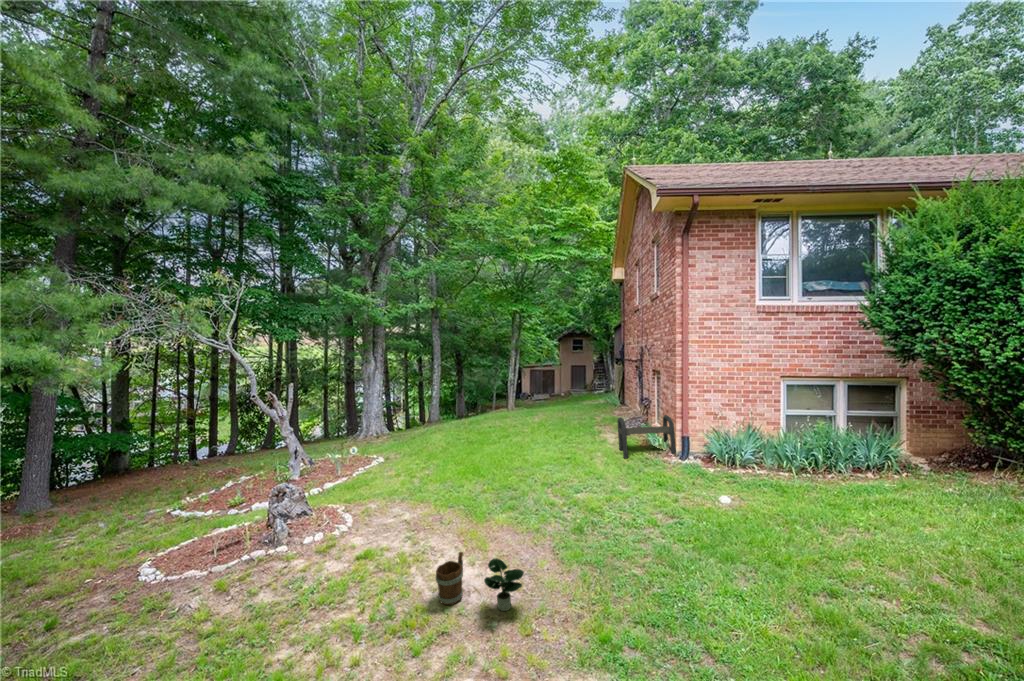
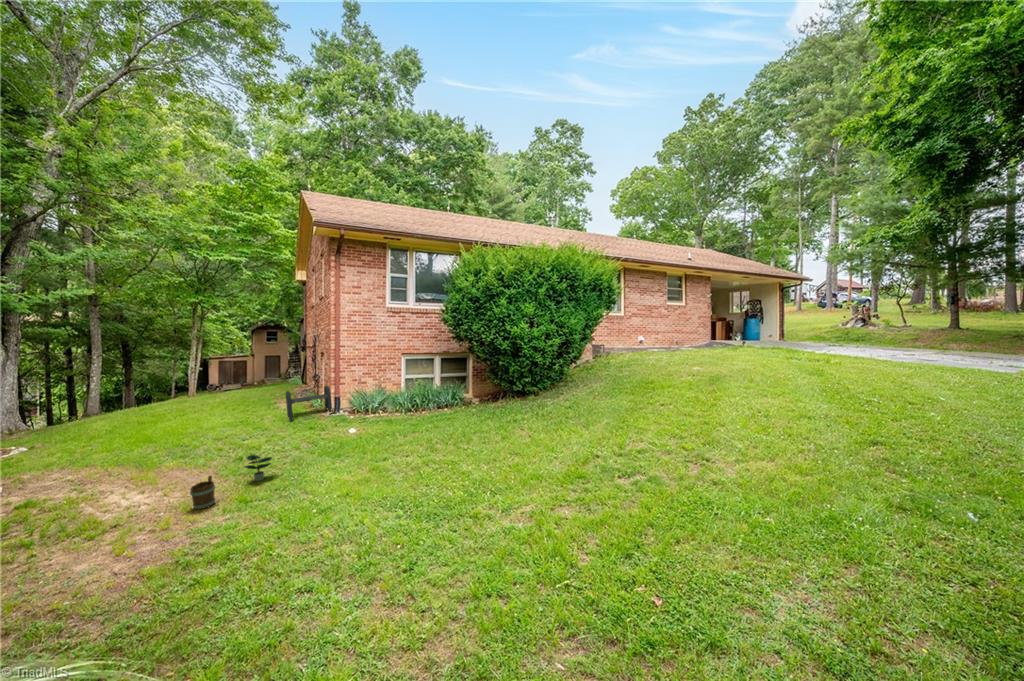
bucket: present [436,552,463,605] -> present [190,476,215,510]
potted plant: present [484,559,524,611] -> present [245,455,272,481]

